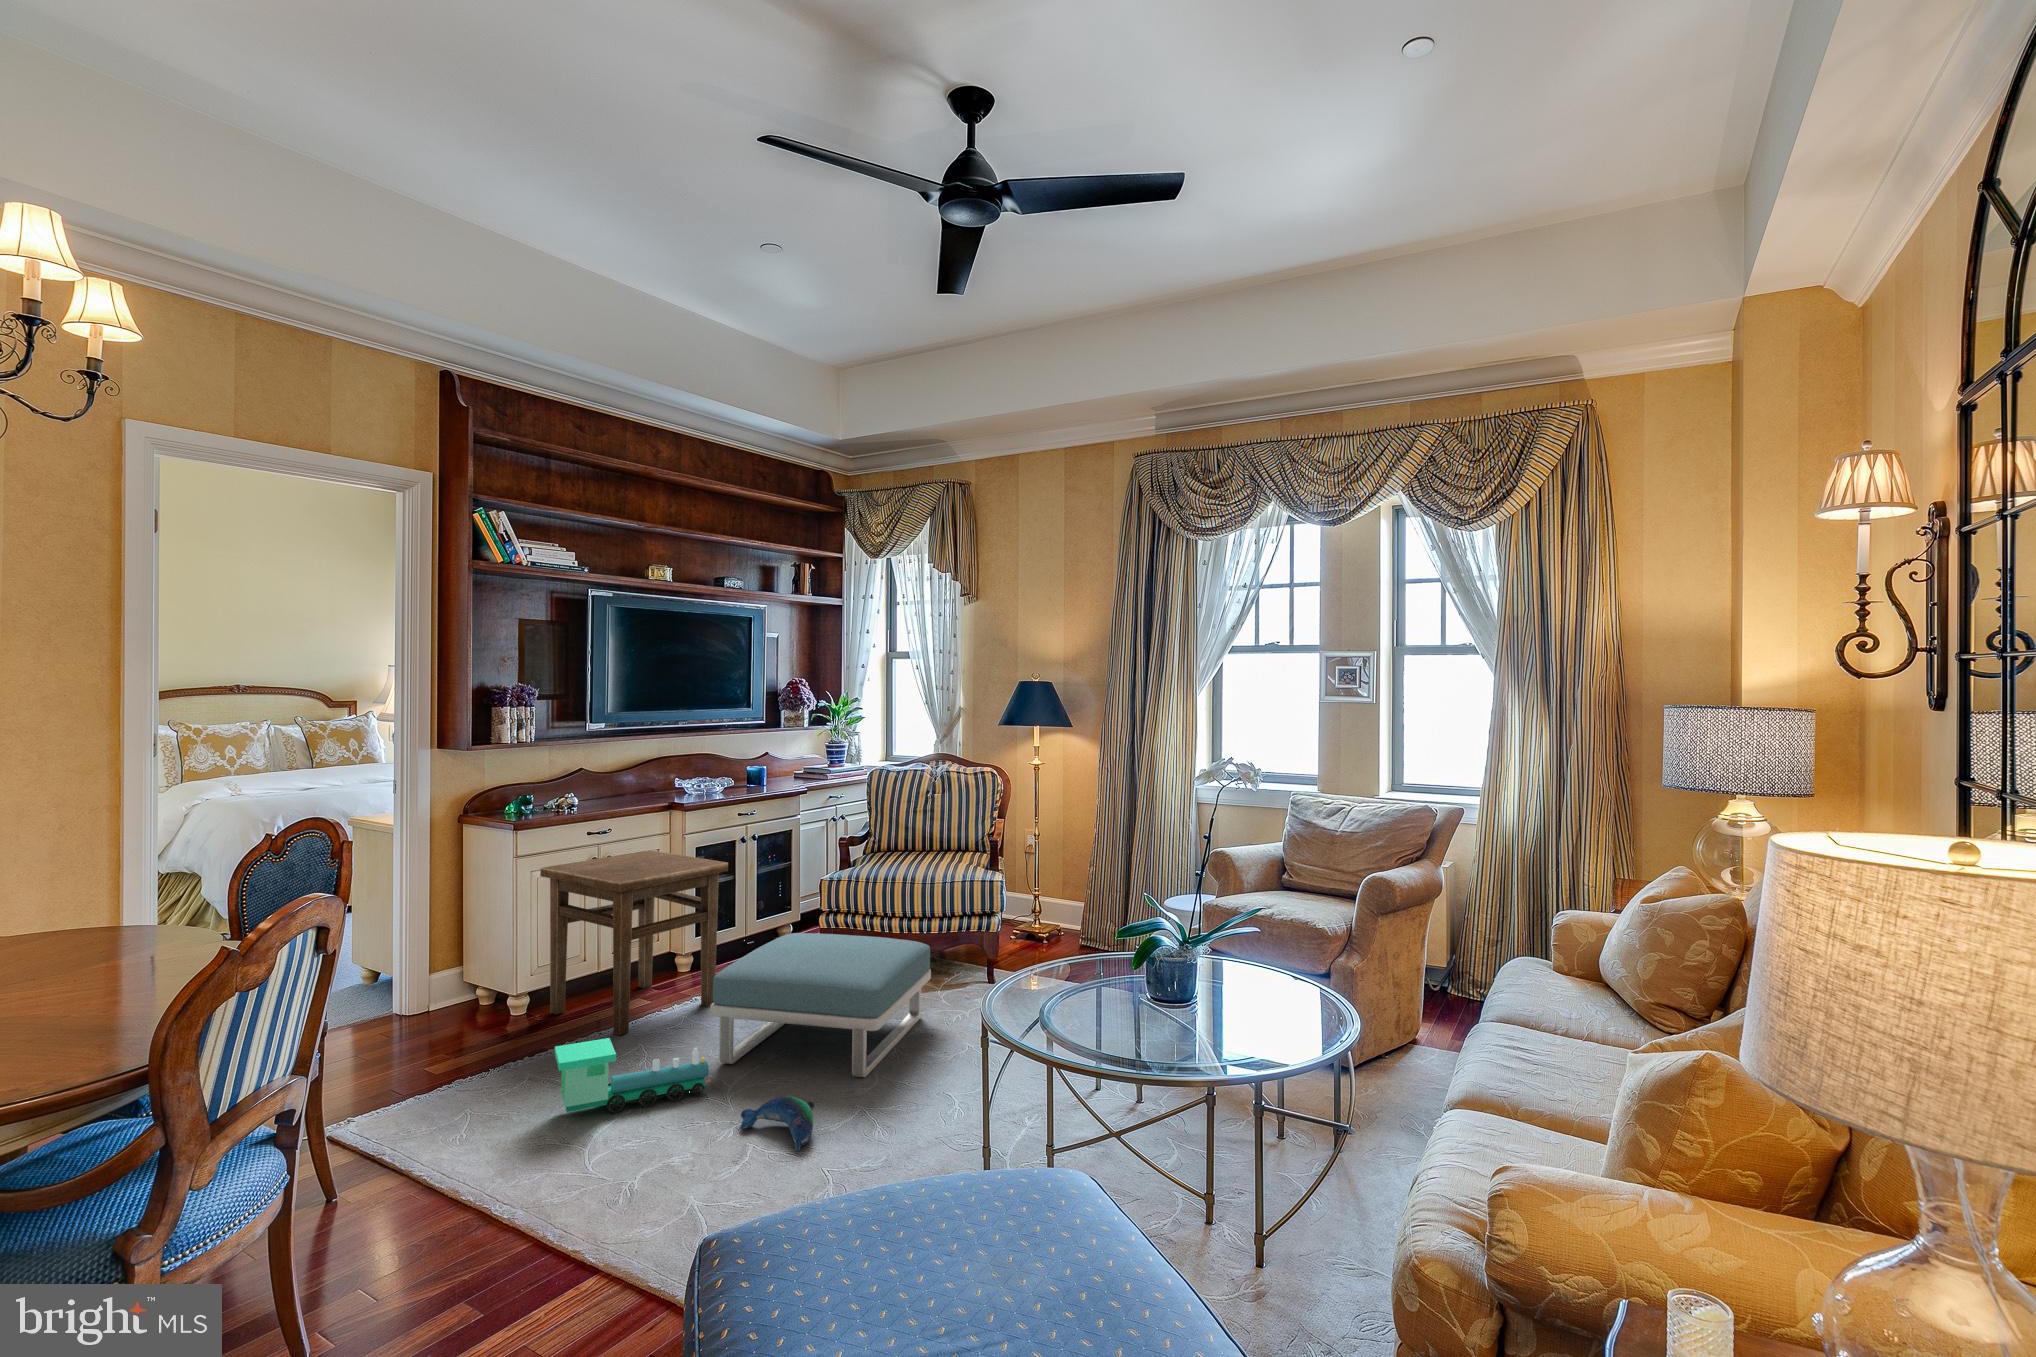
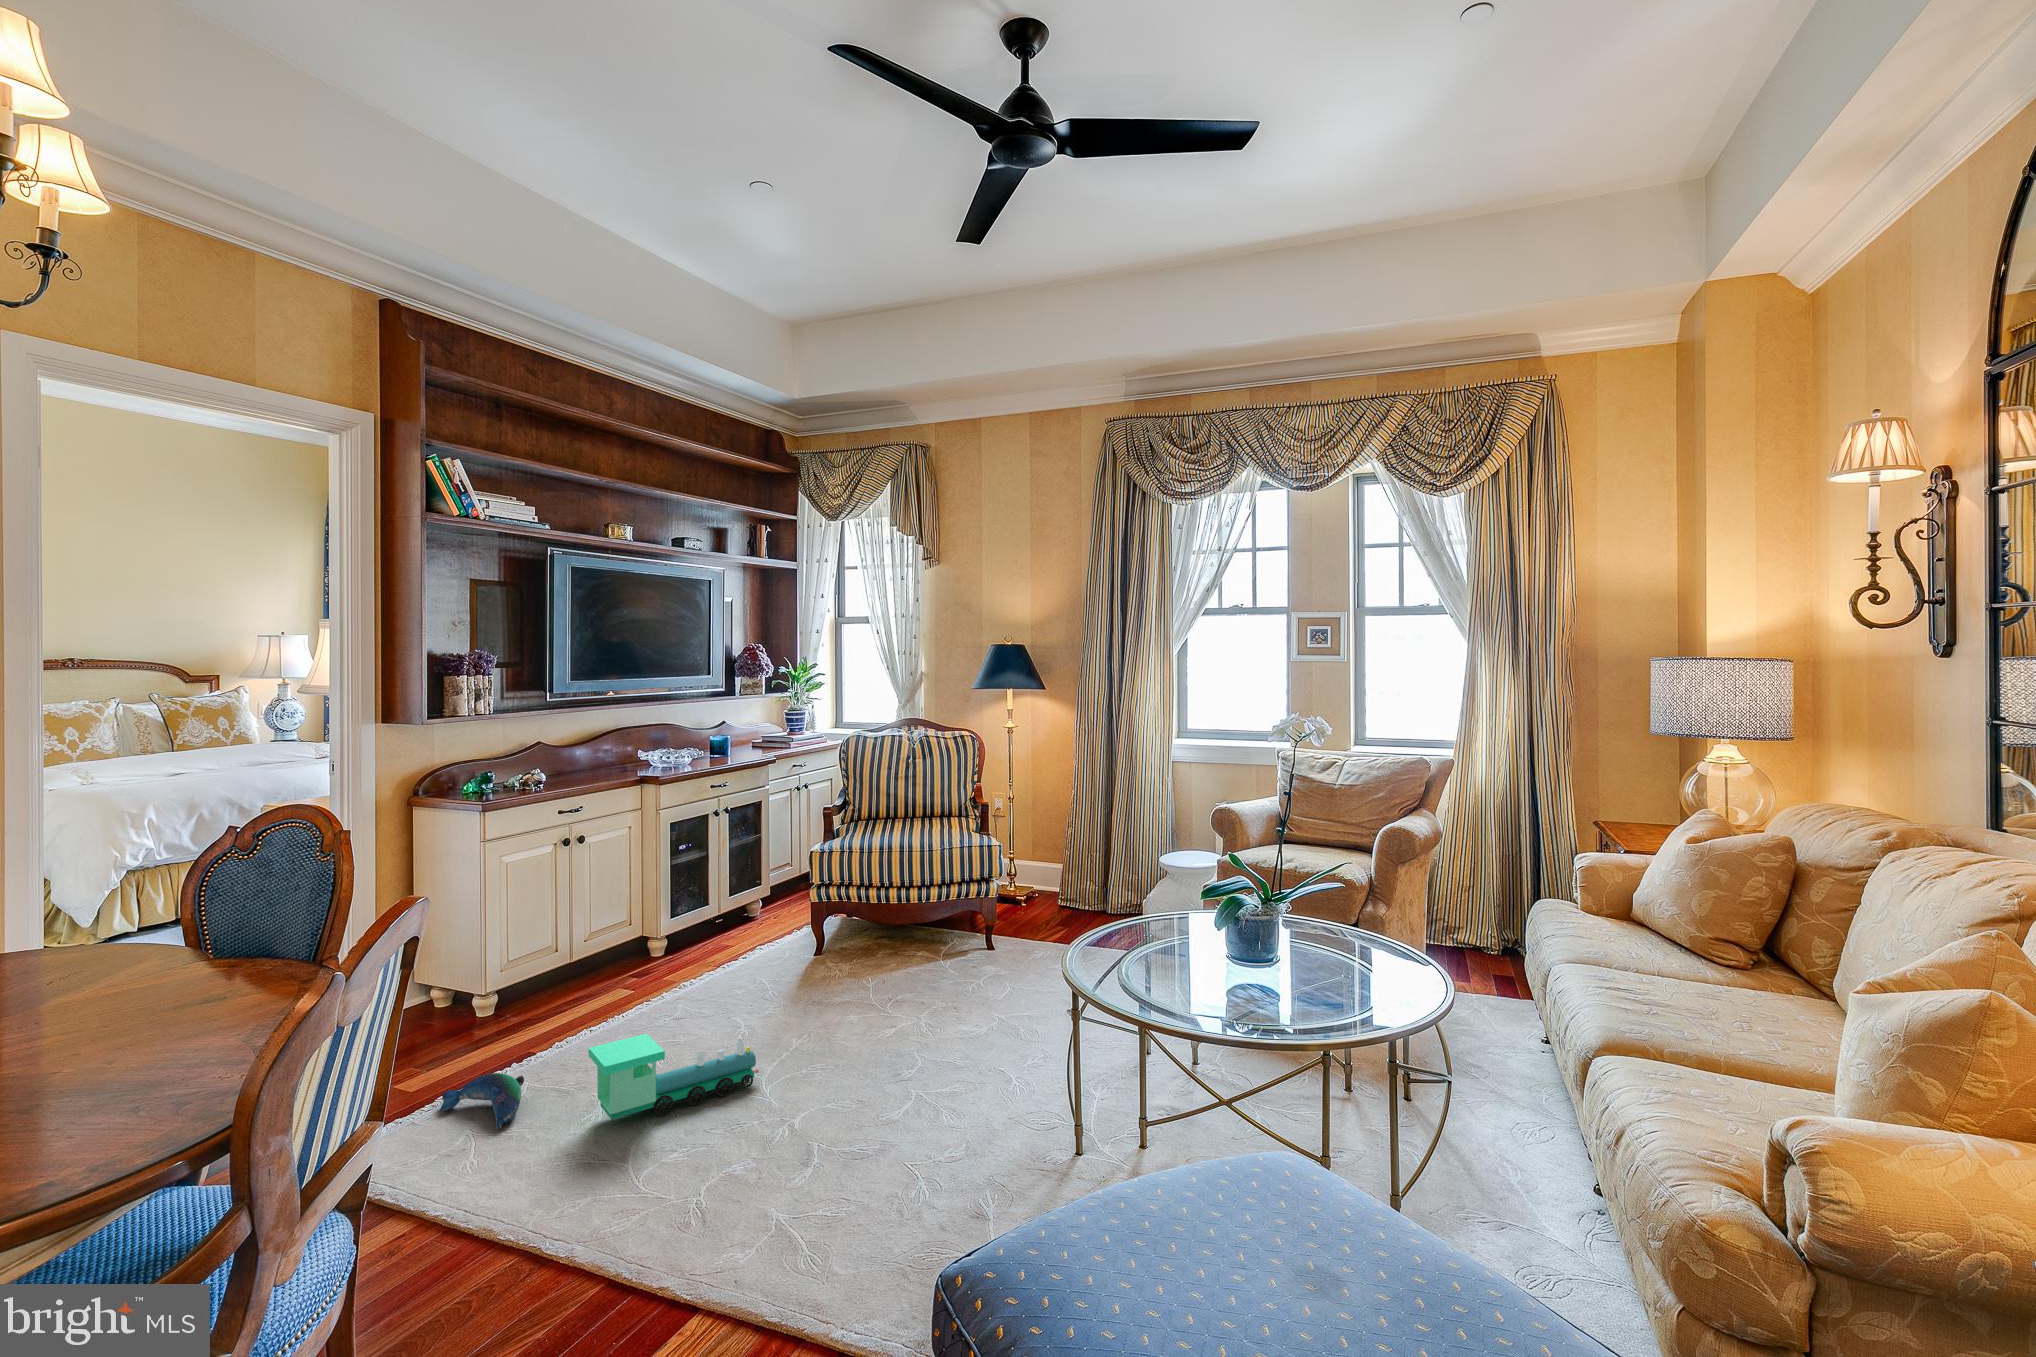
side table: present [540,850,728,1035] -> none [518,828,725,1029]
footstool: present [710,933,931,1077] -> none [741,908,952,1054]
plush toy: present [740,1096,814,1151] -> present [440,1073,524,1129]

